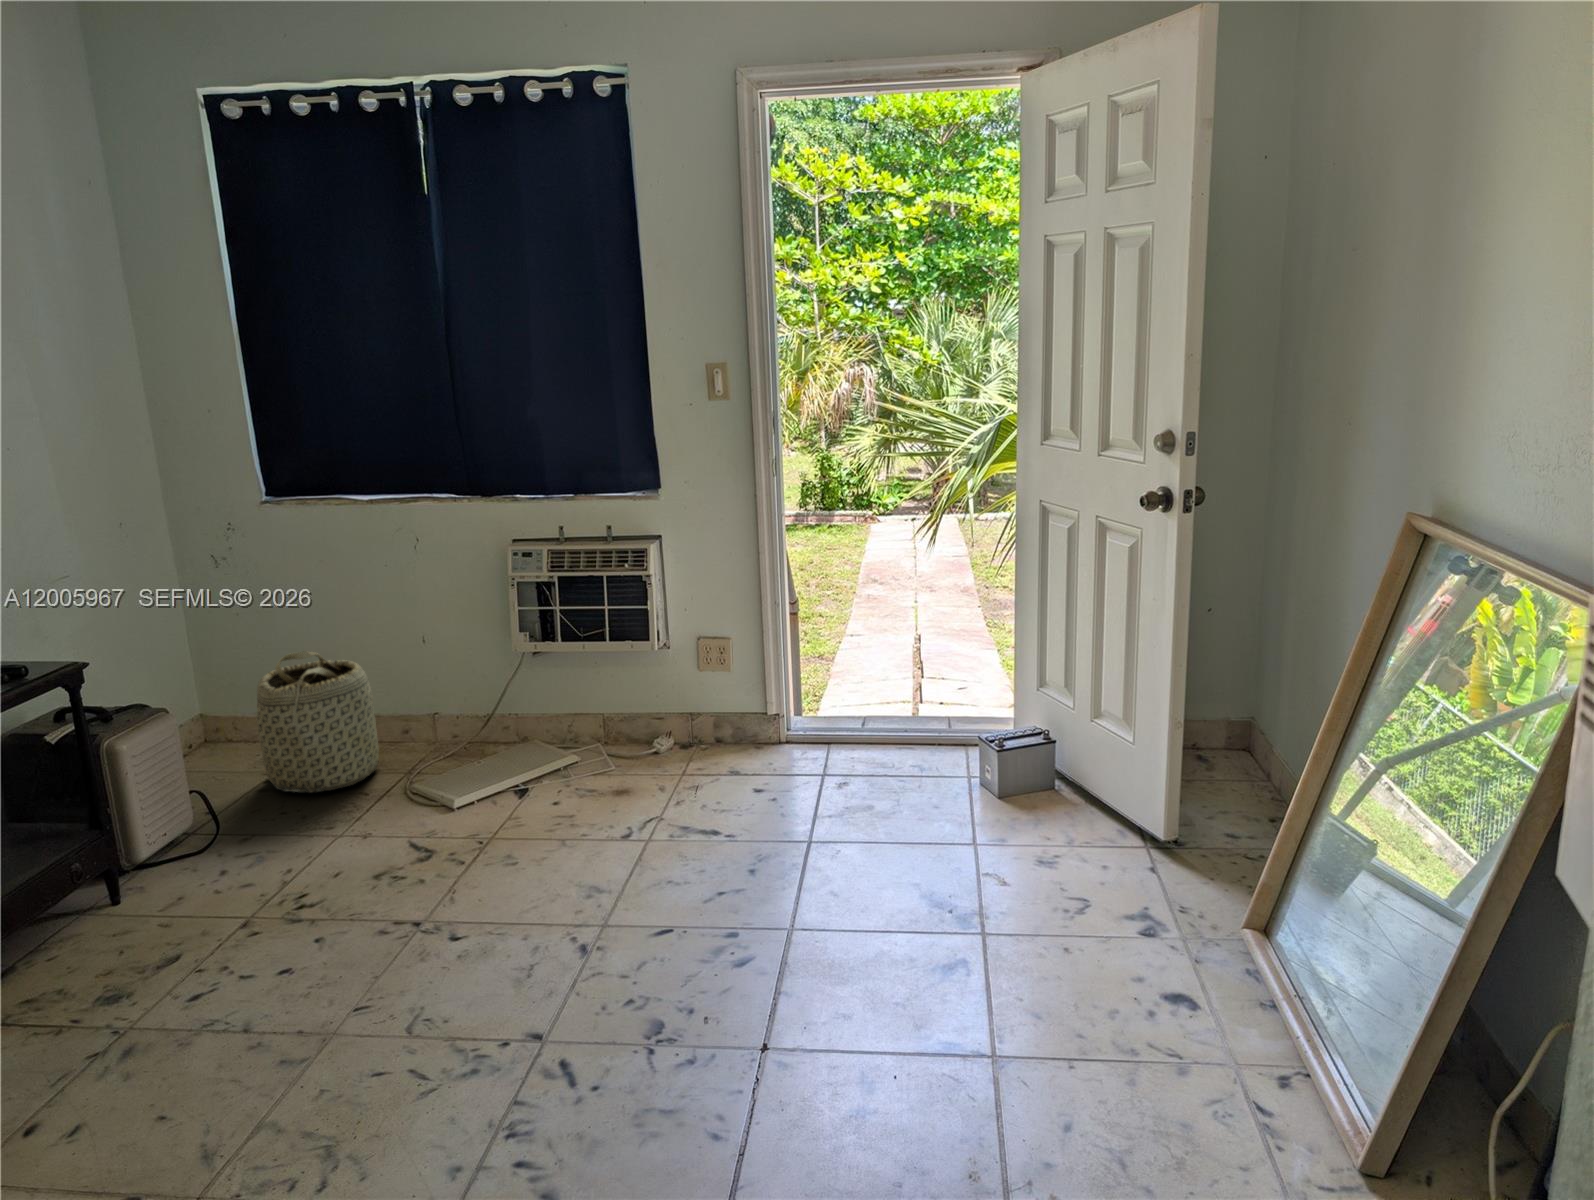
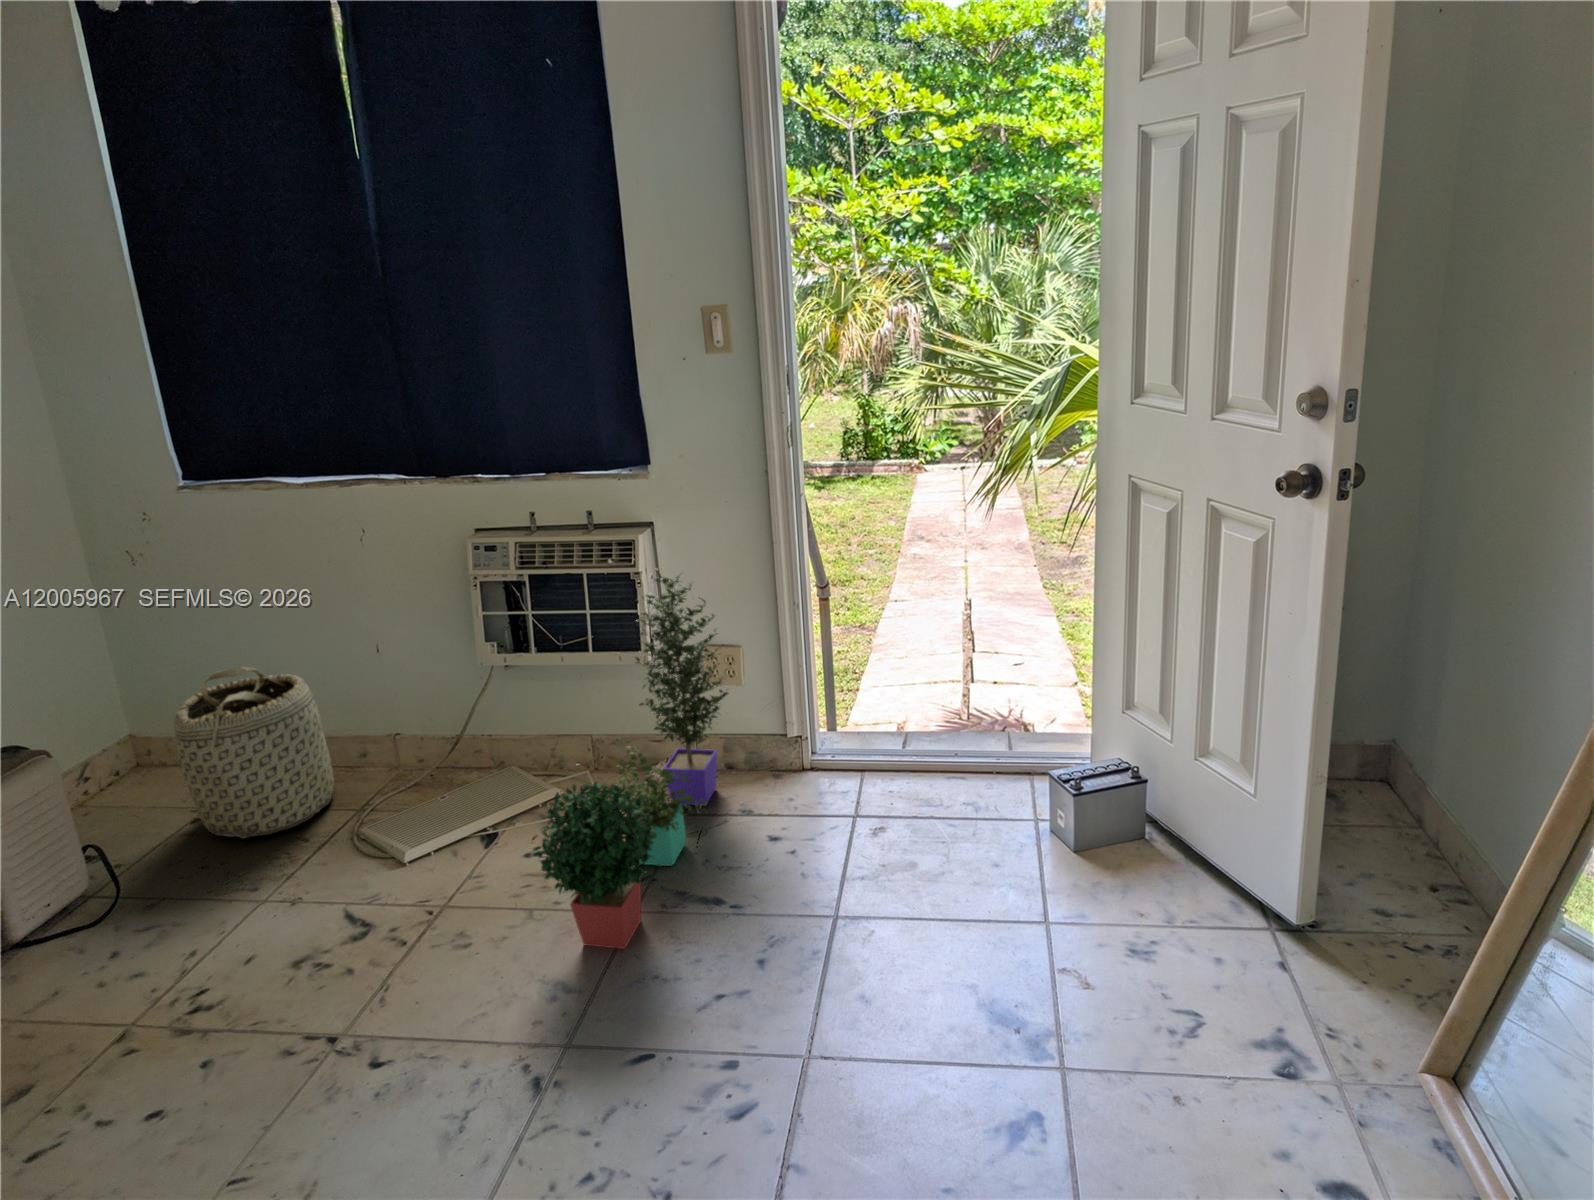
potted plant: none [584,571,727,855] -> present [533,569,728,949]

